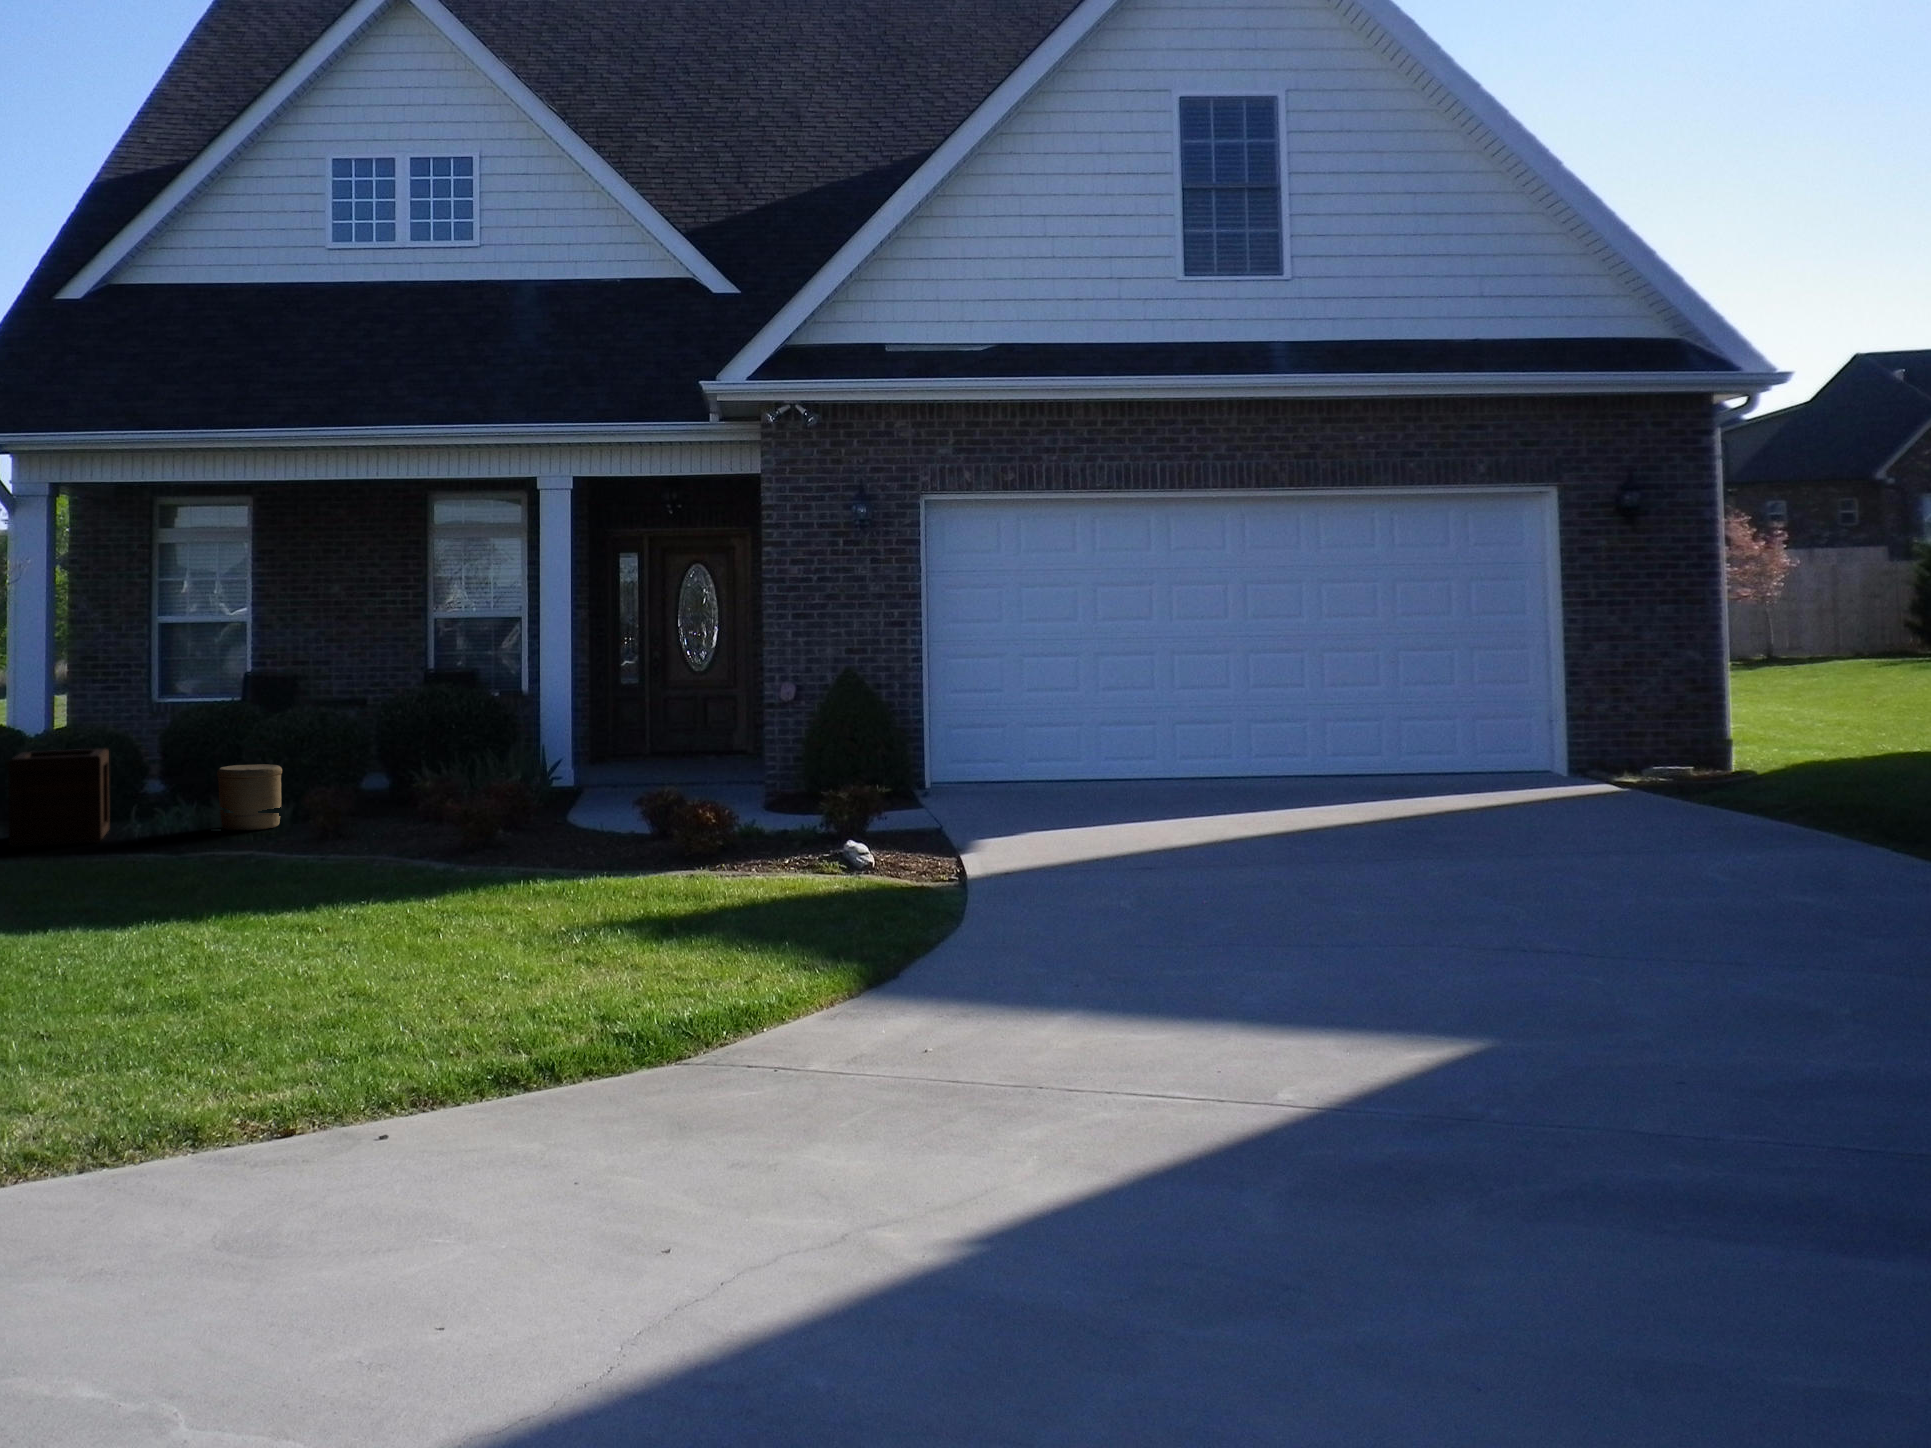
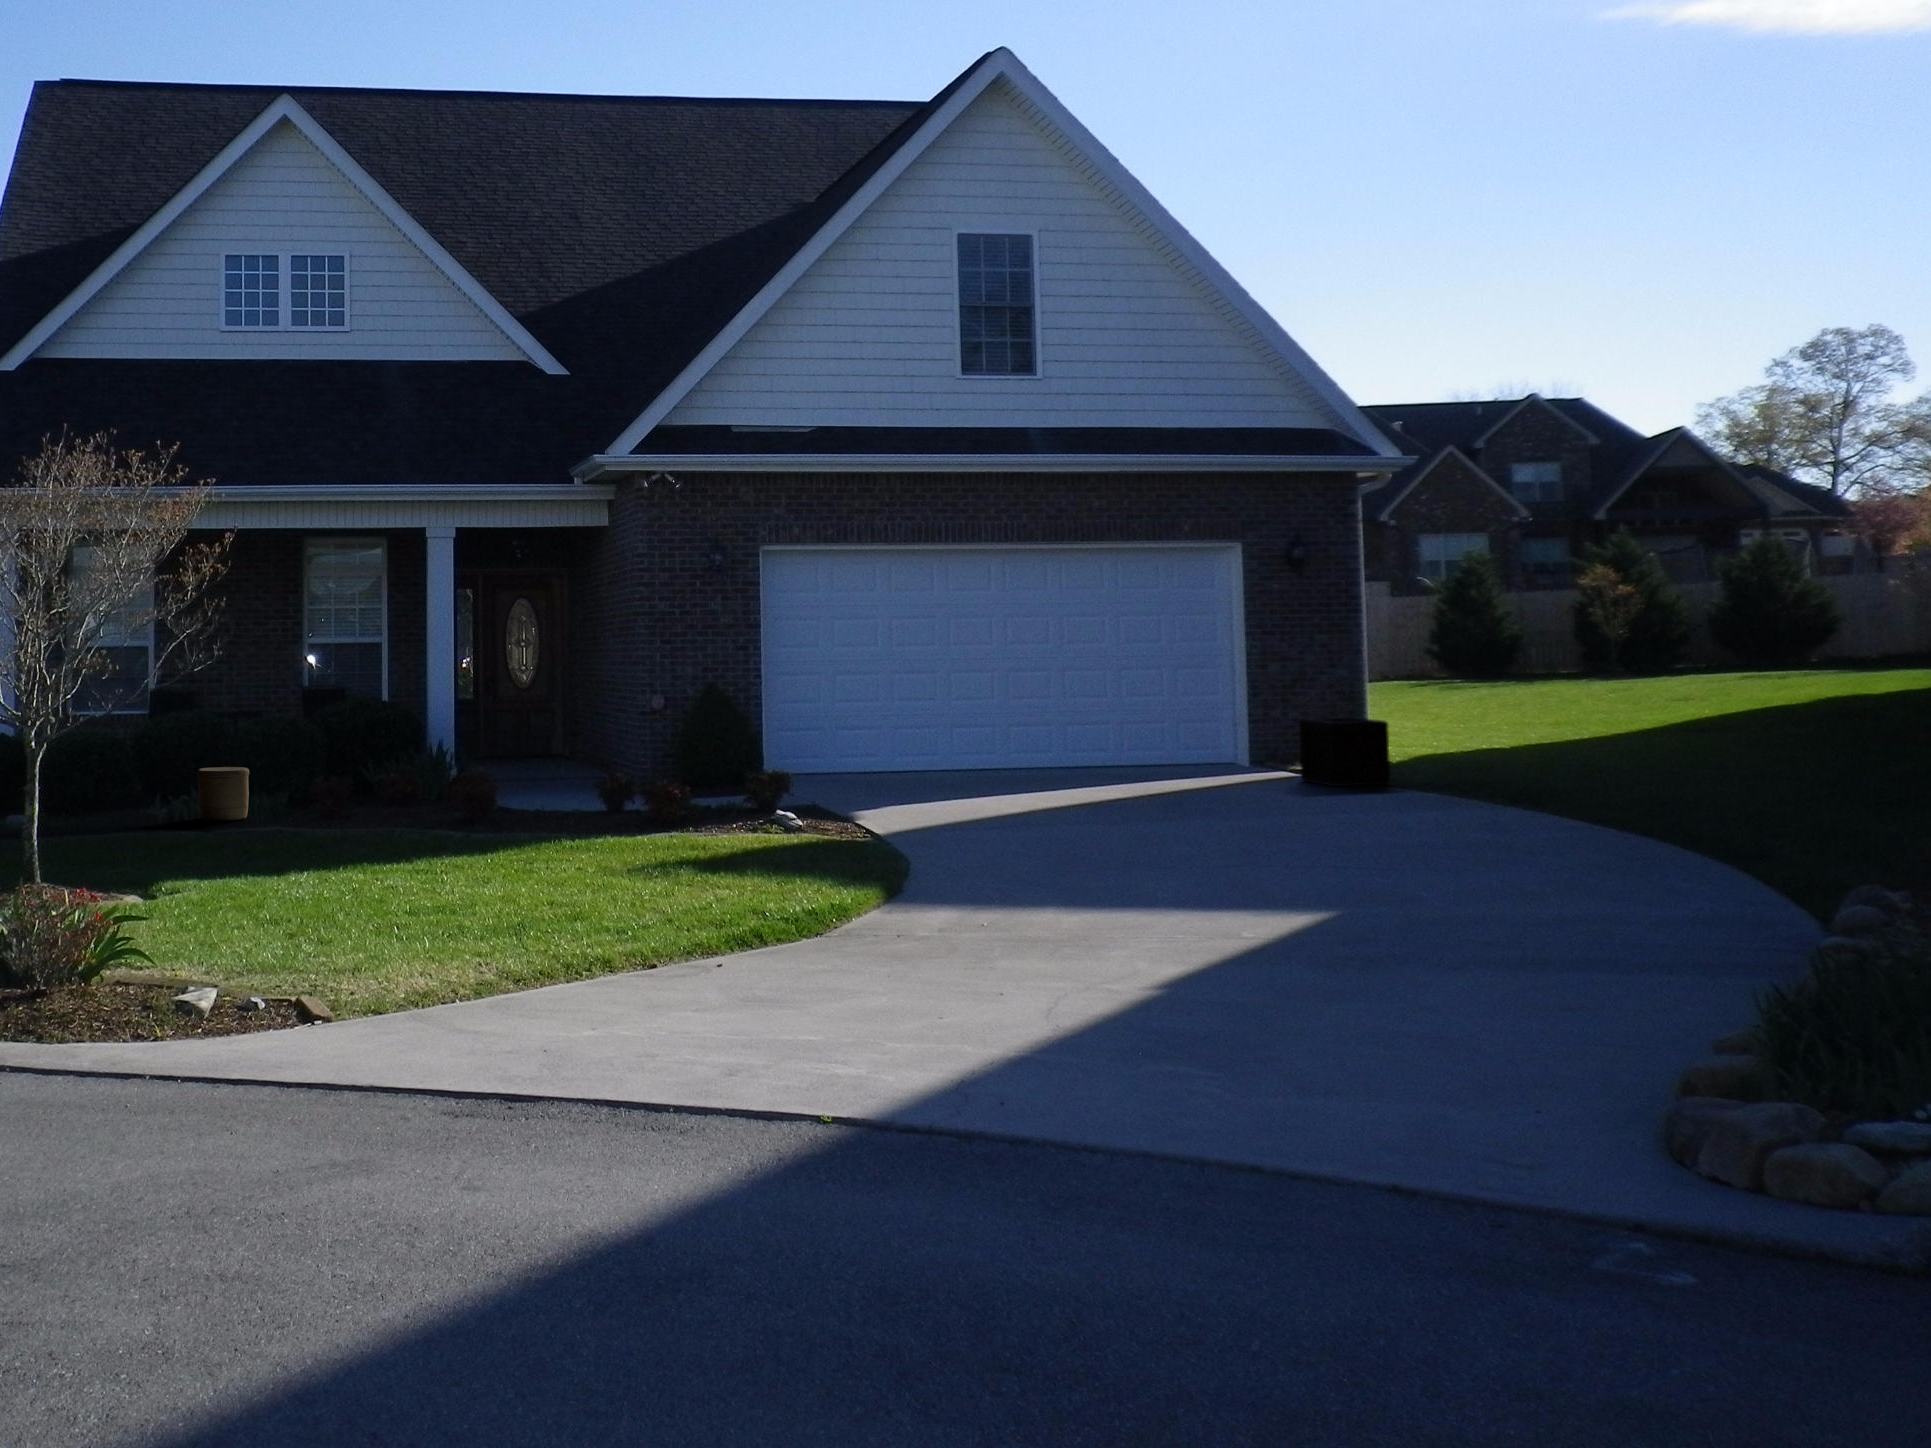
wooden crate: present [8,749,109,847] -> present [1299,717,1390,786]

